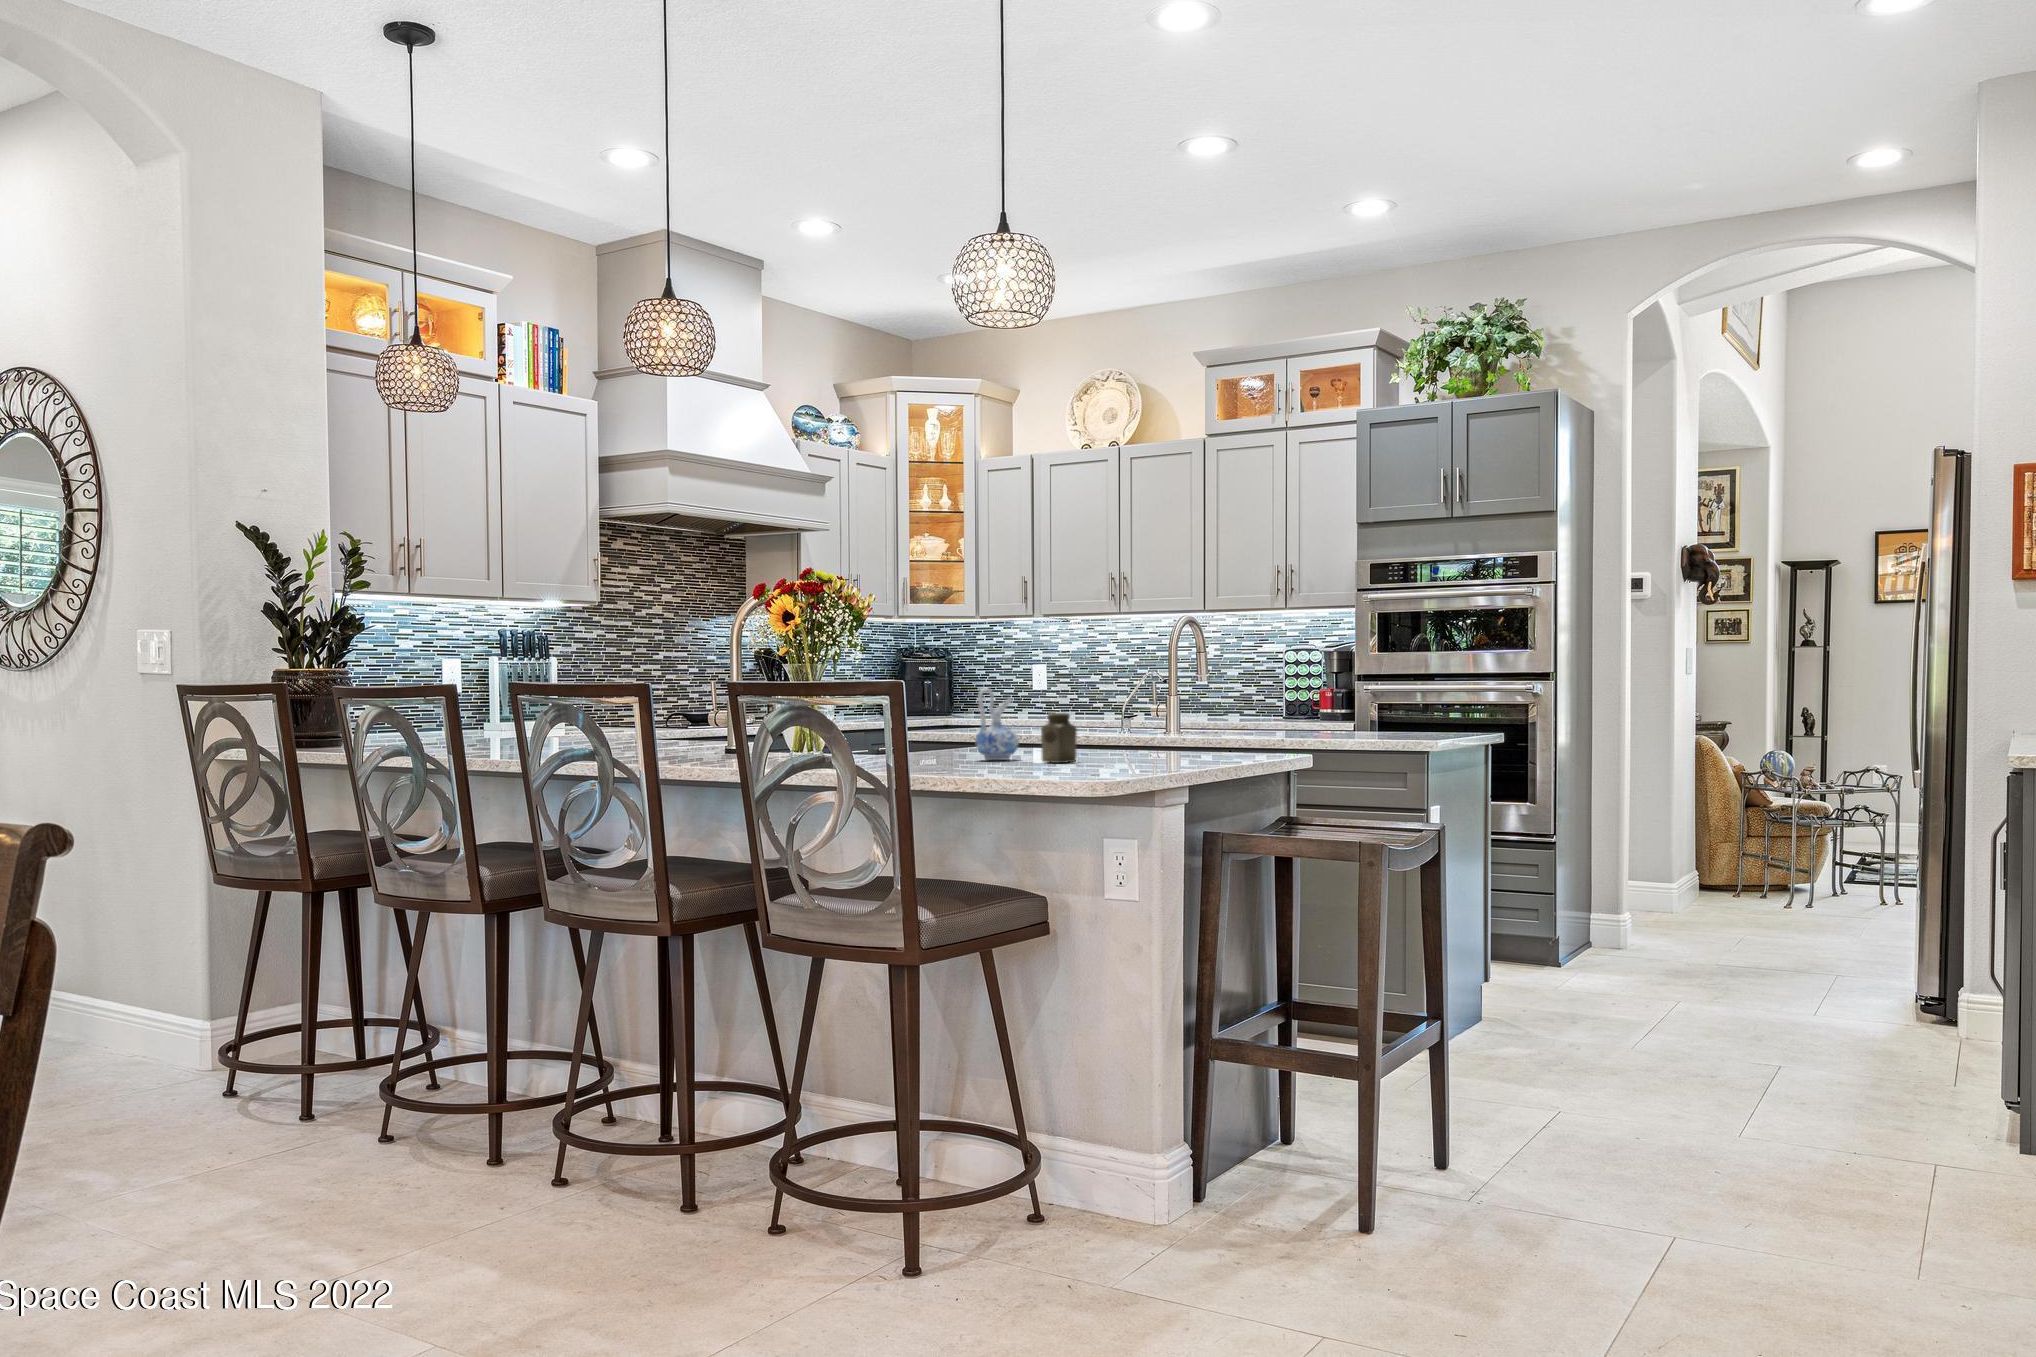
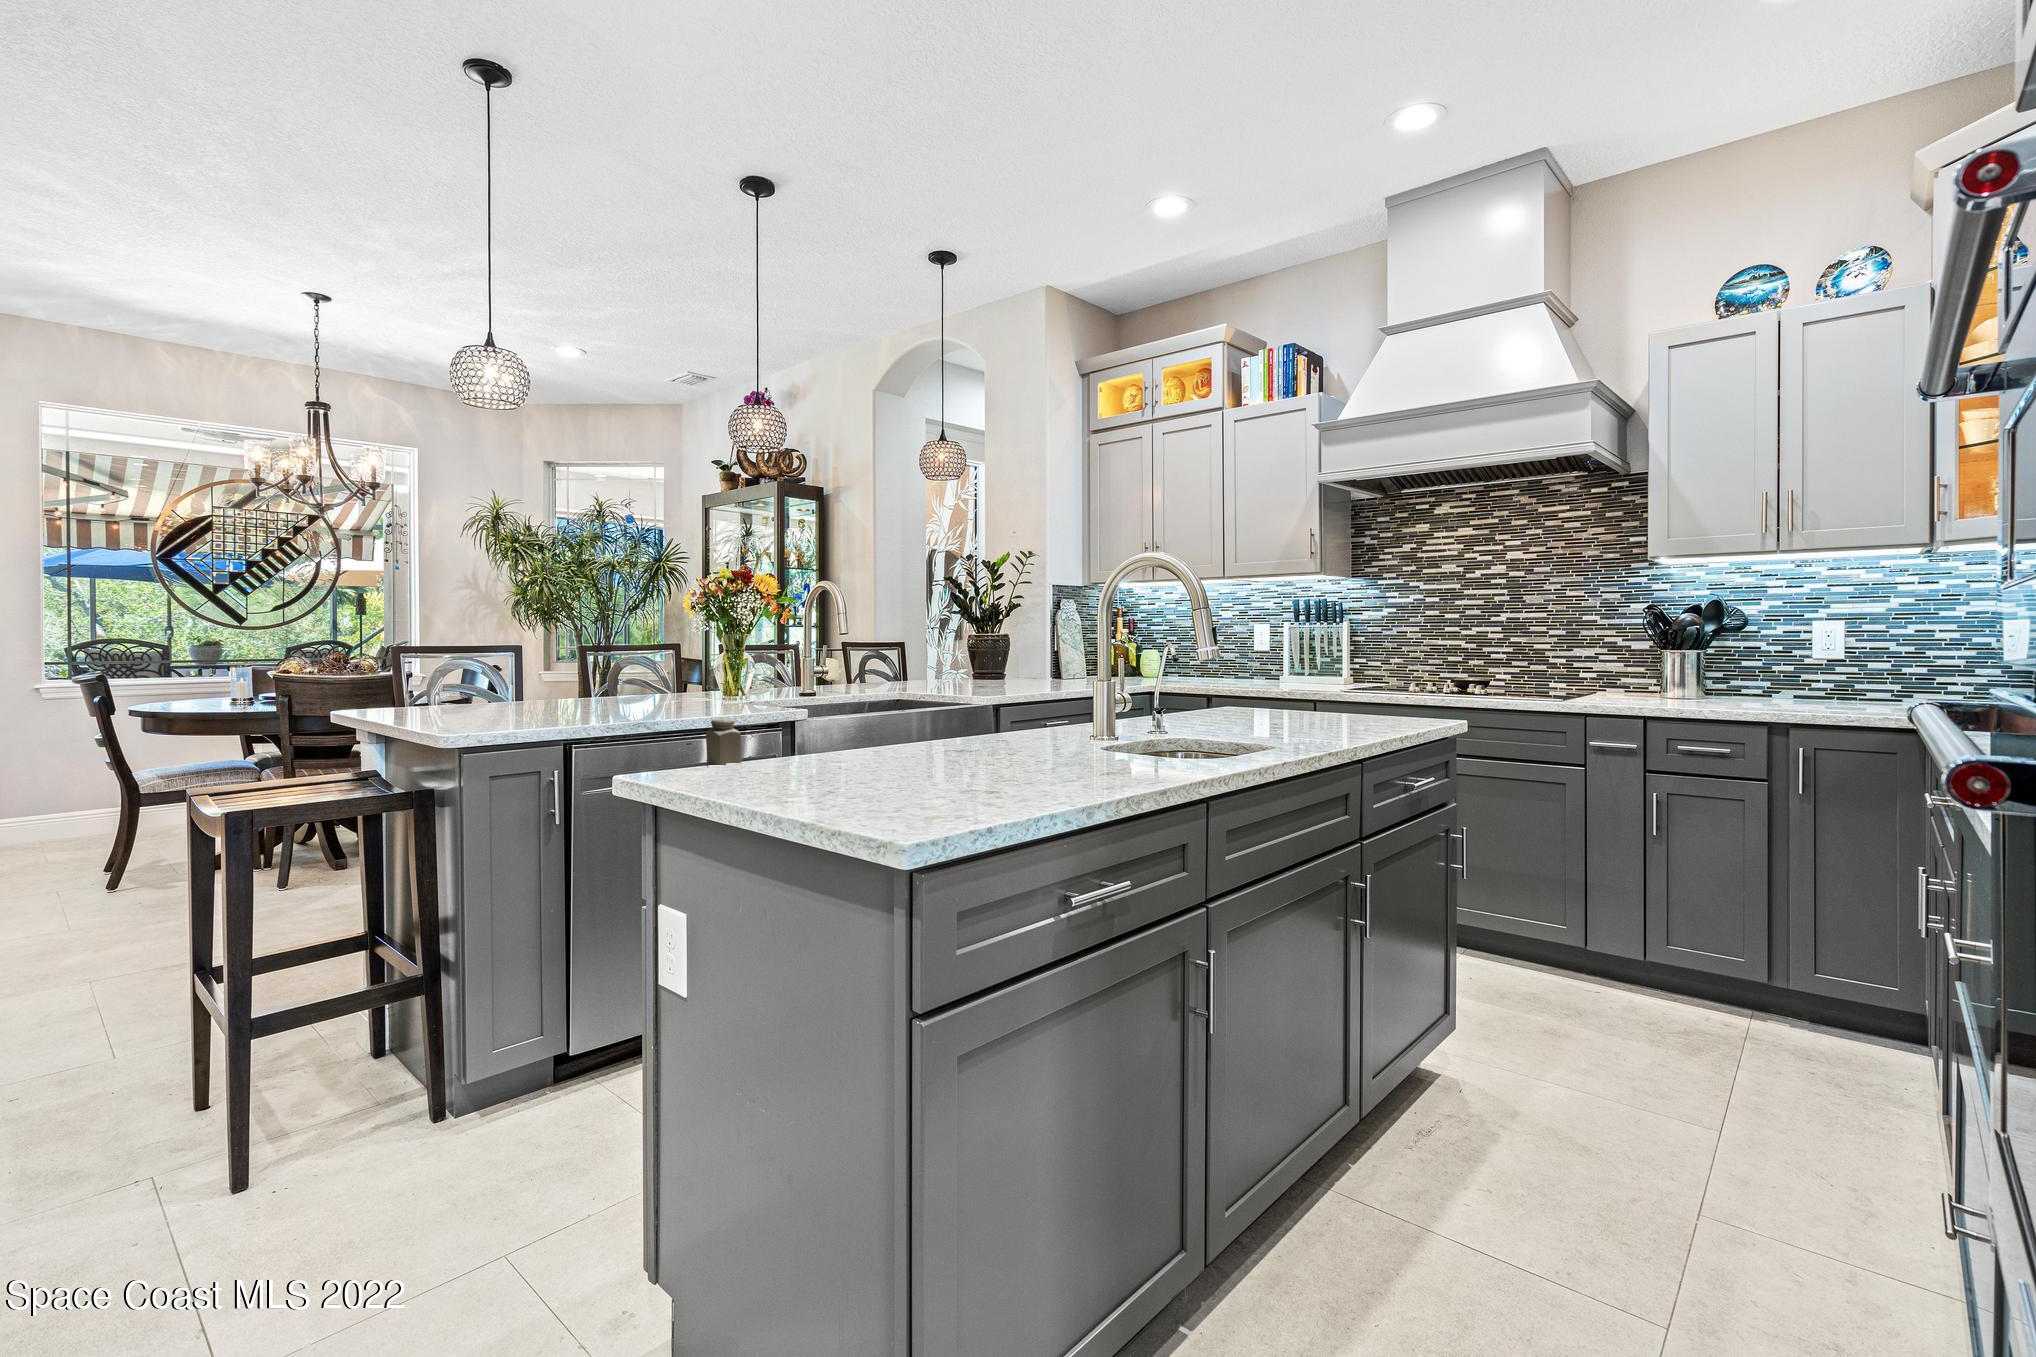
ceramic pitcher: present [975,688,1018,760] -> none [762,689,804,759]

